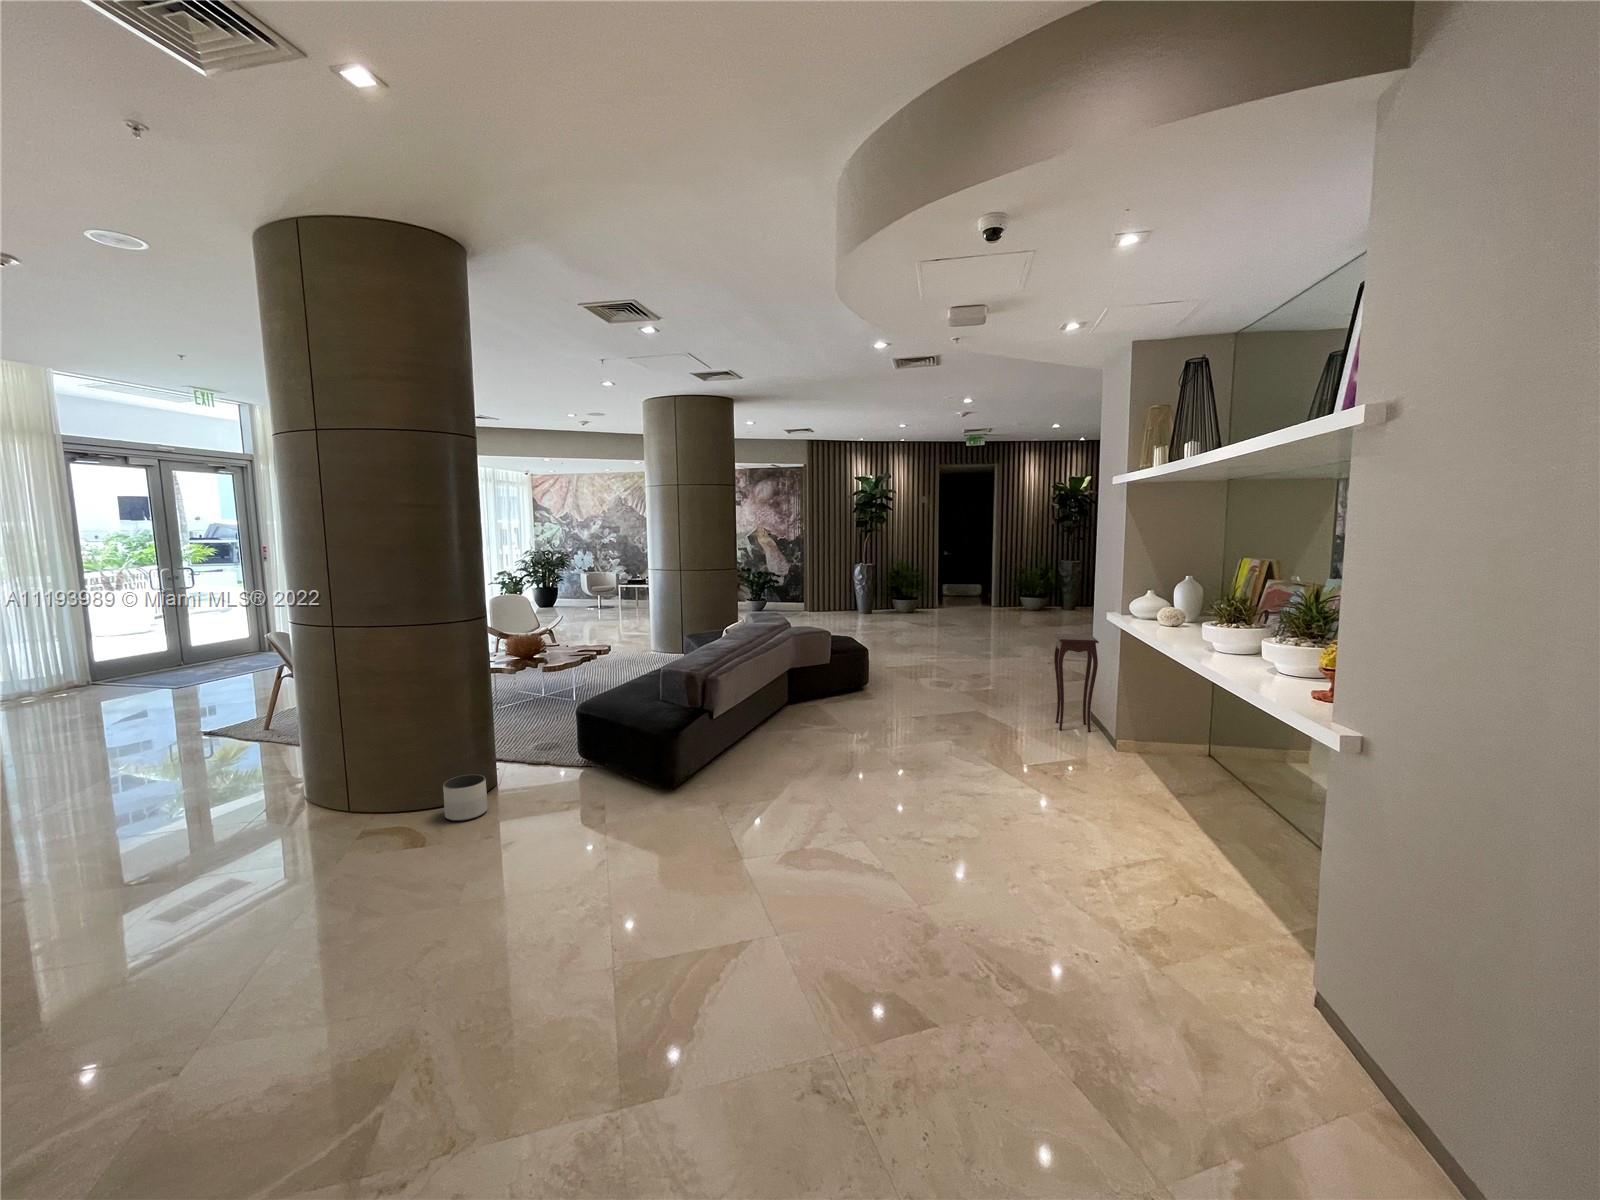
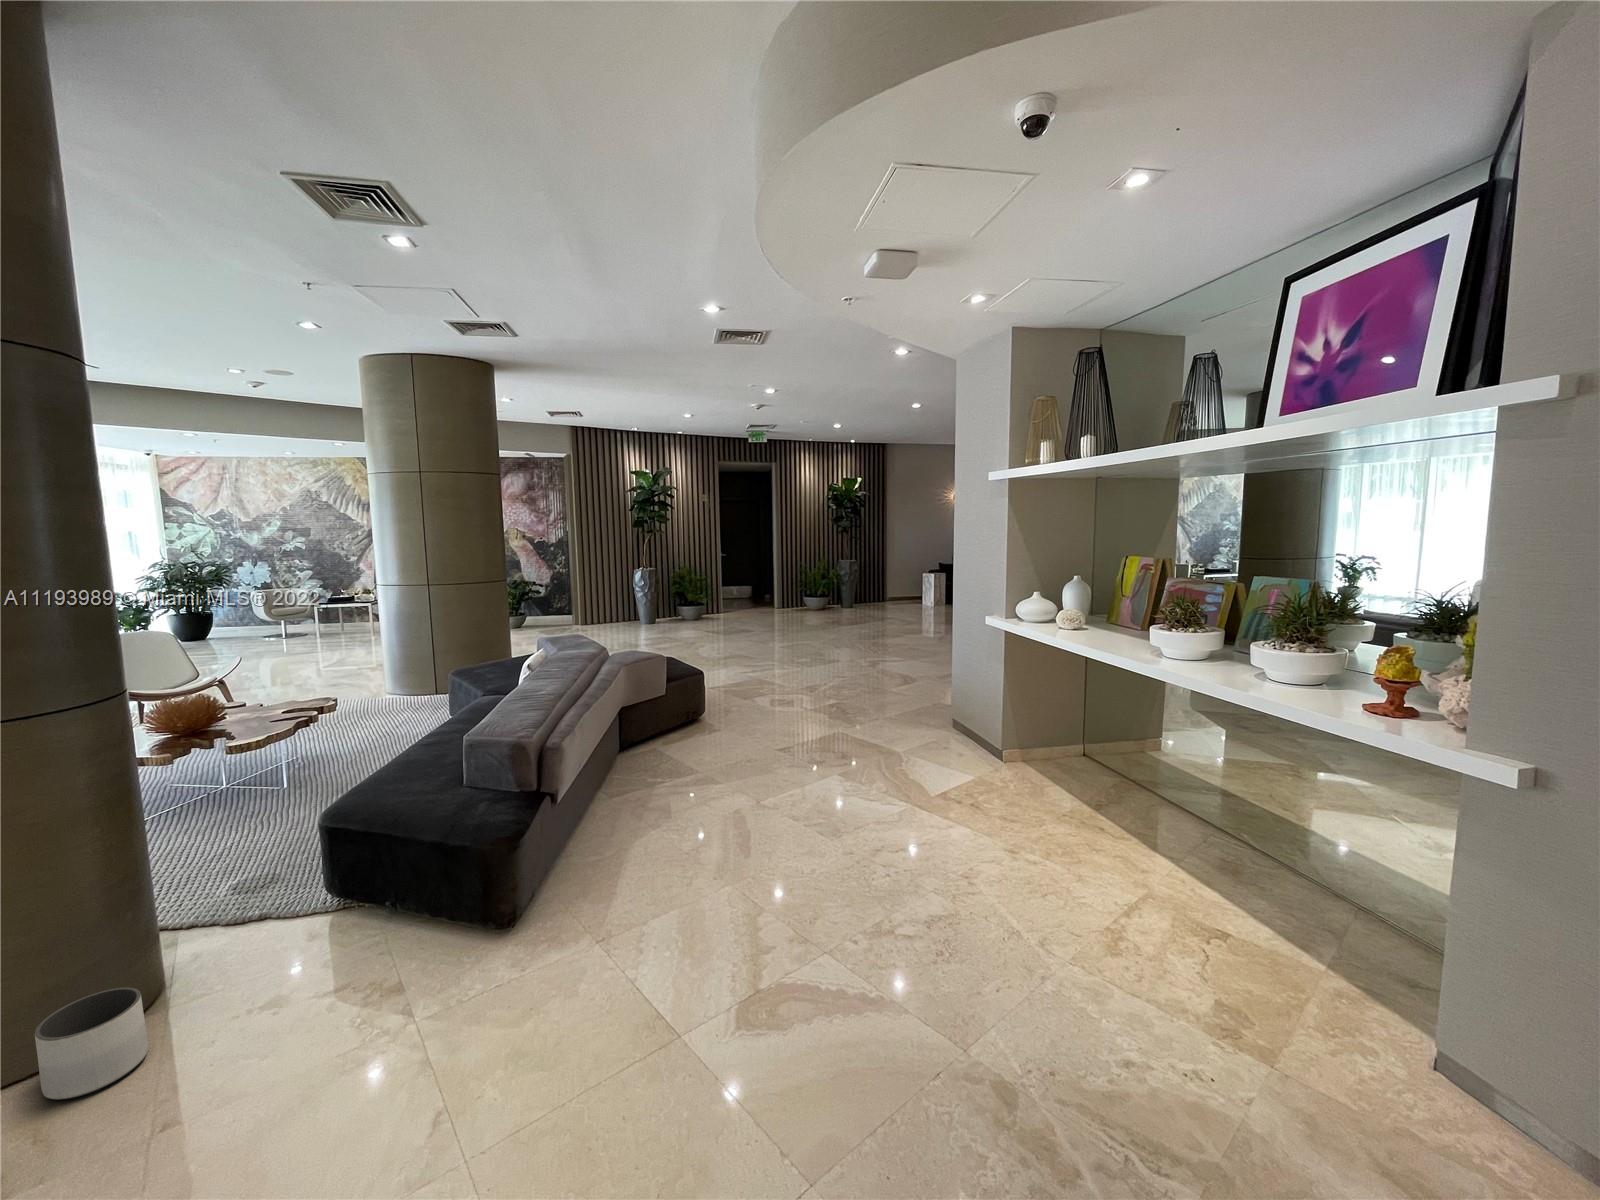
side table: present [1054,634,1099,732] -> none [921,640,972,745]

